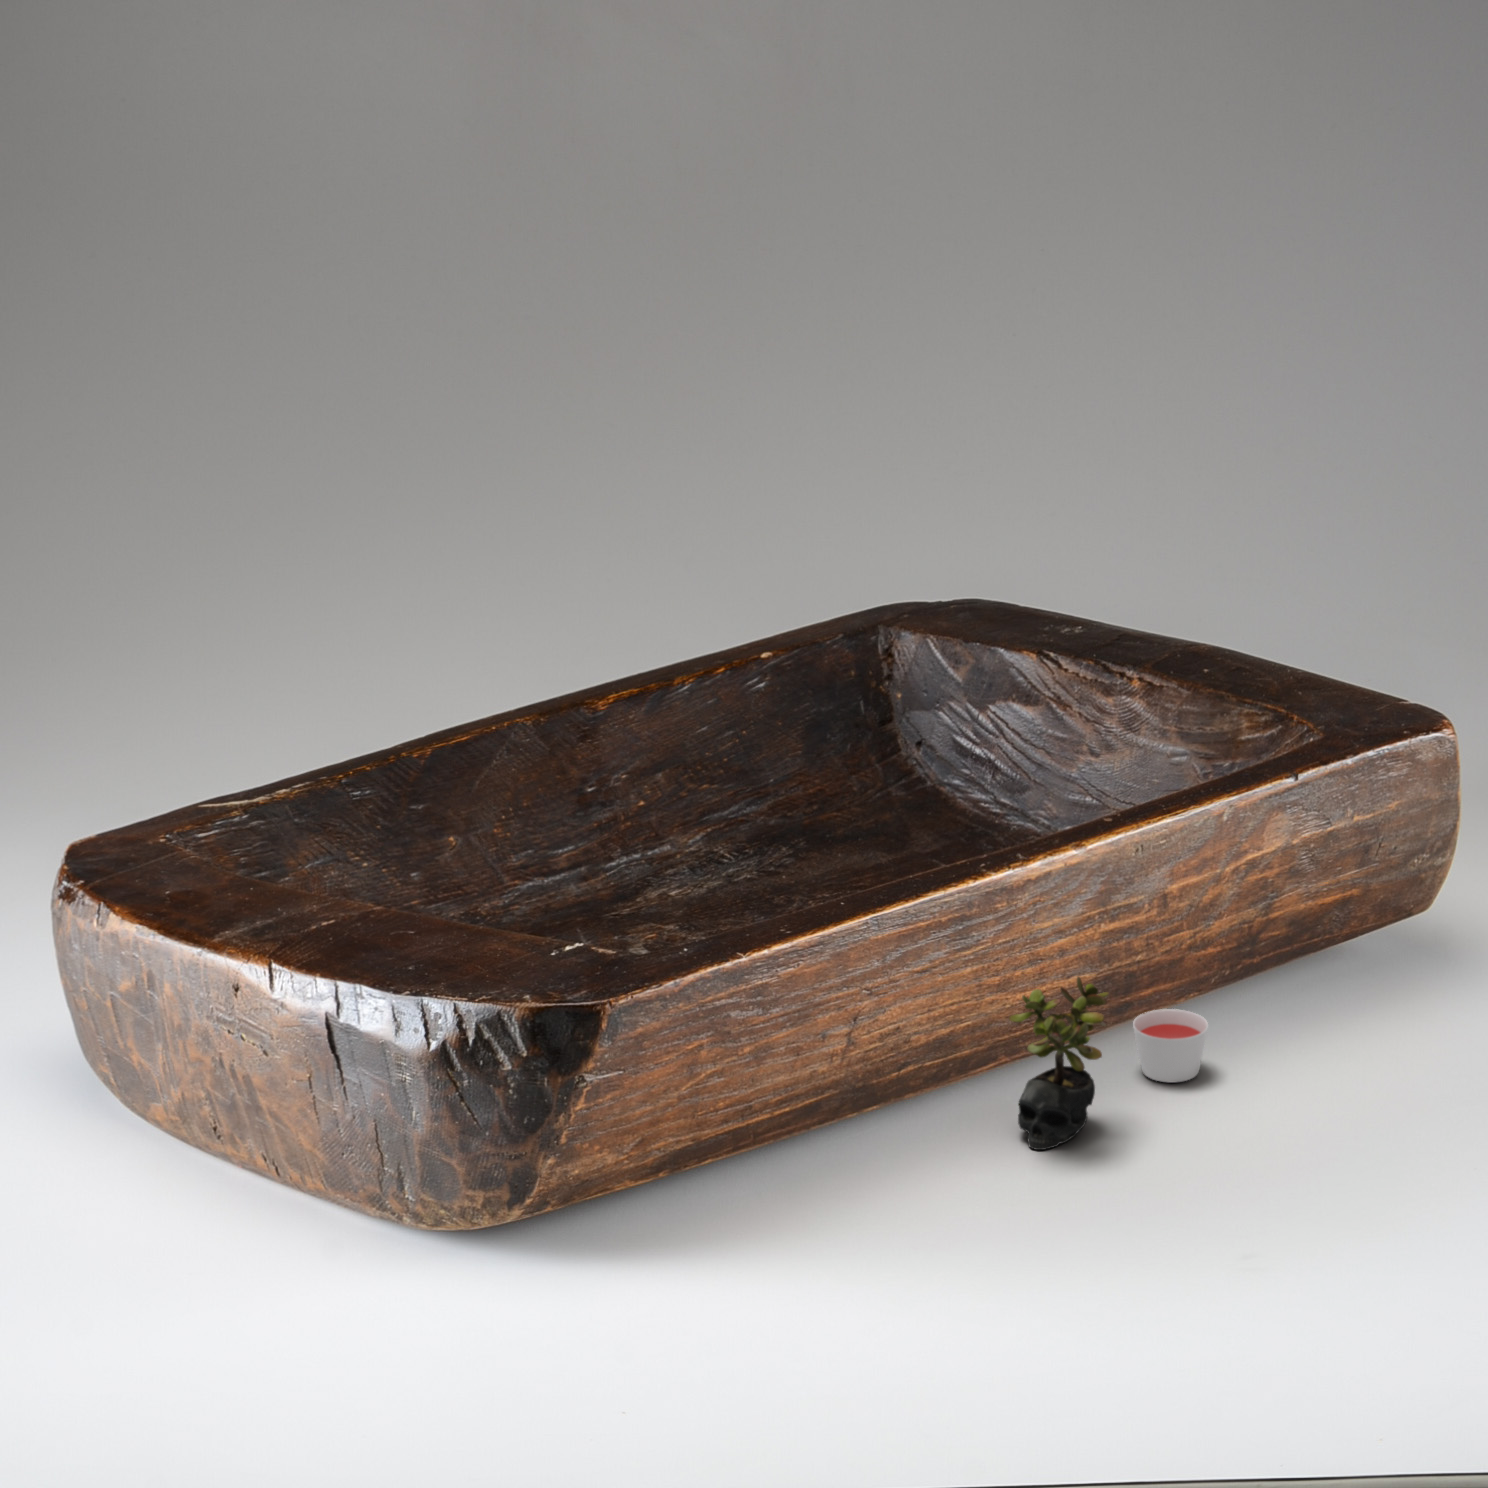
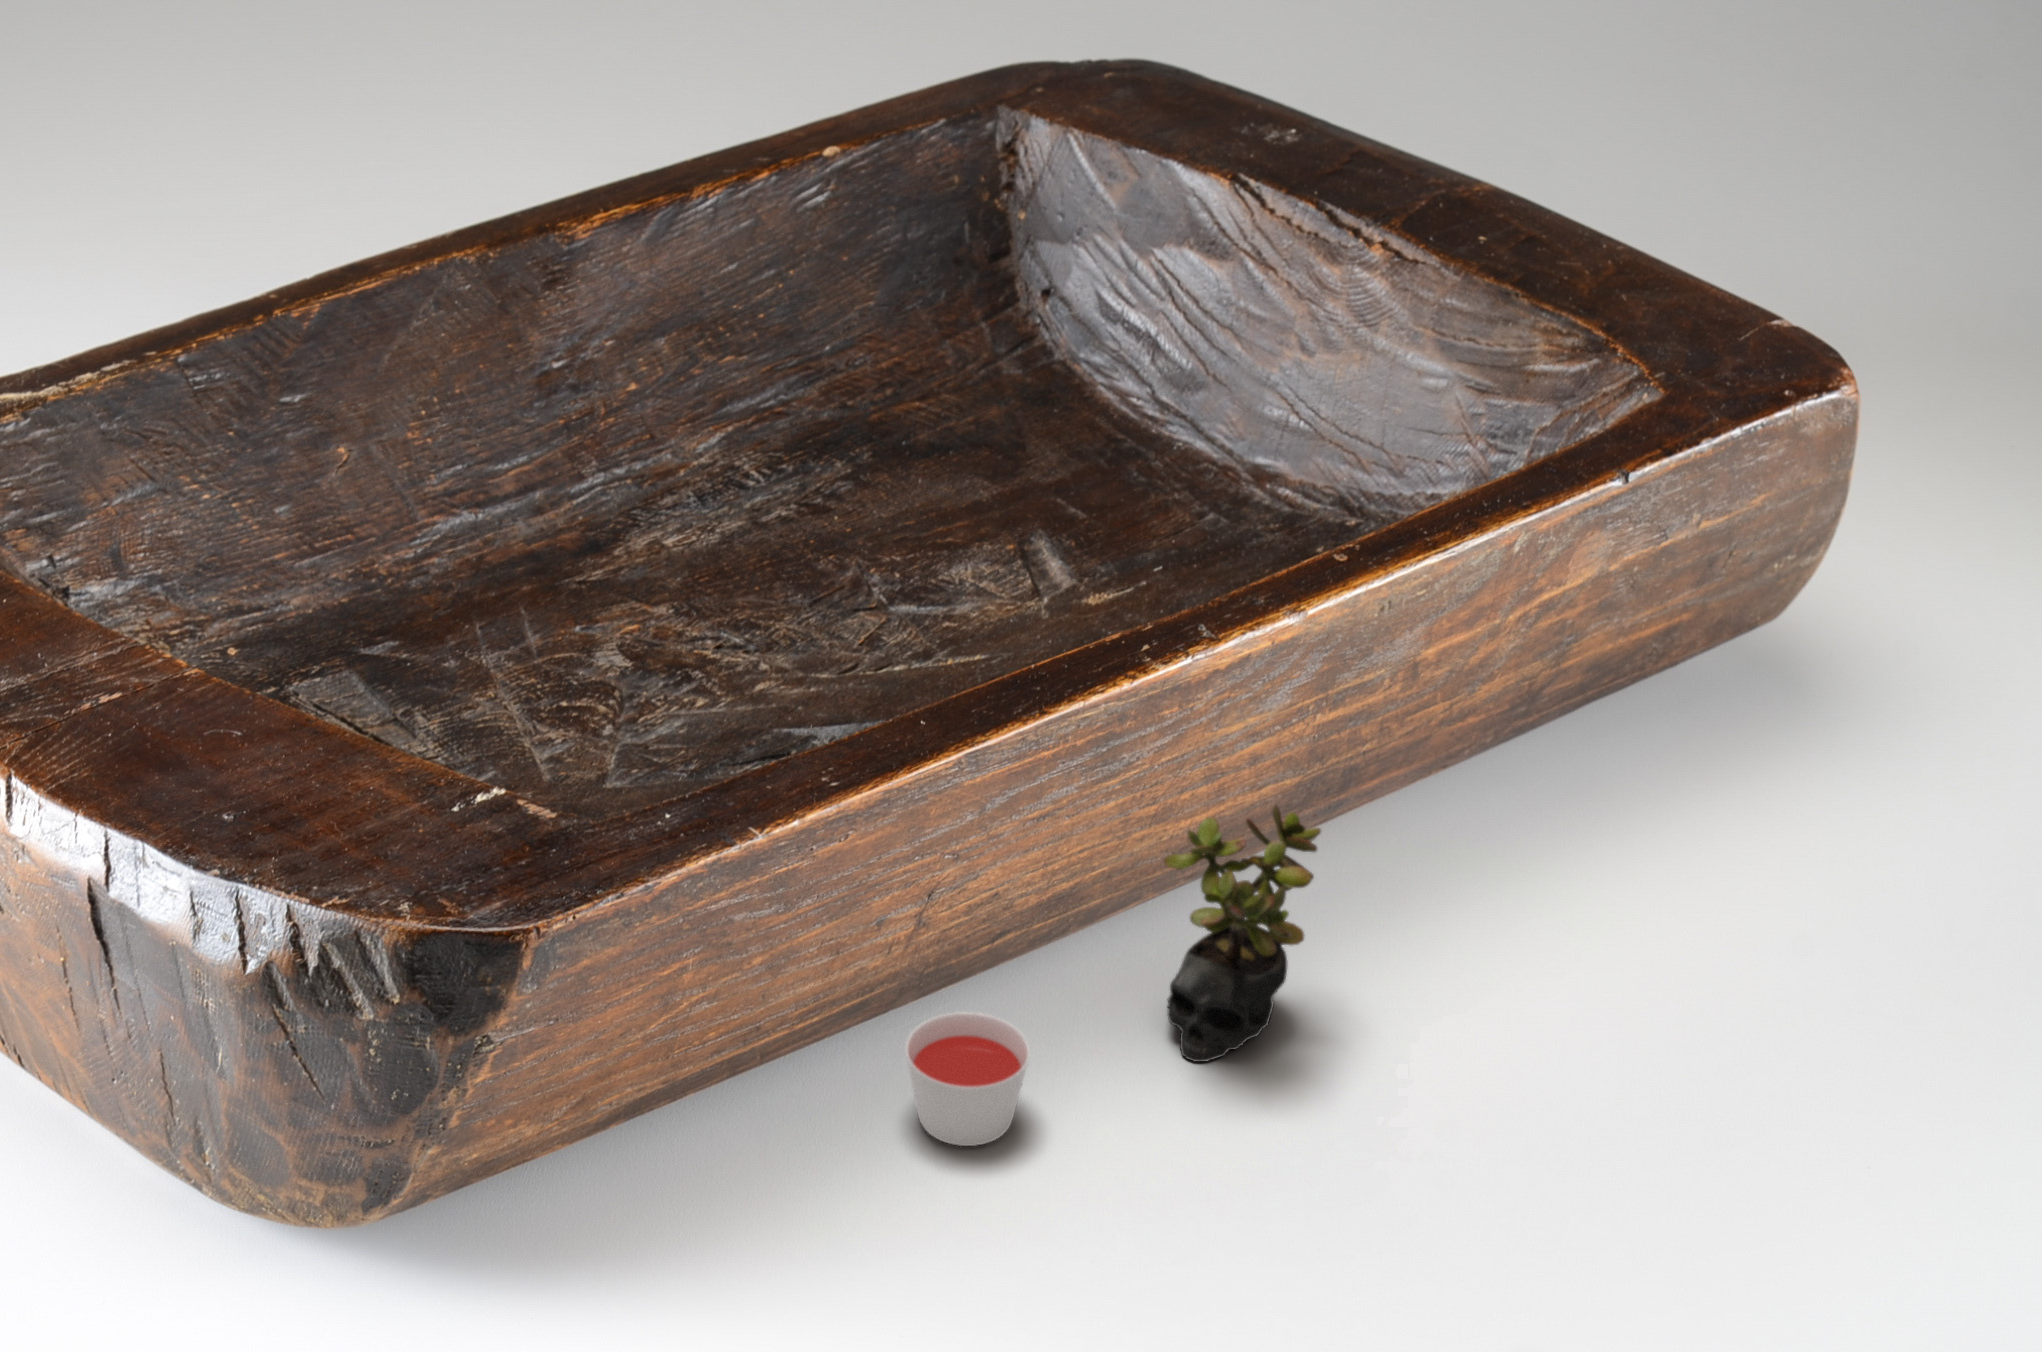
candle: present [1133,1009,1208,1082] -> present [906,1012,1030,1146]

